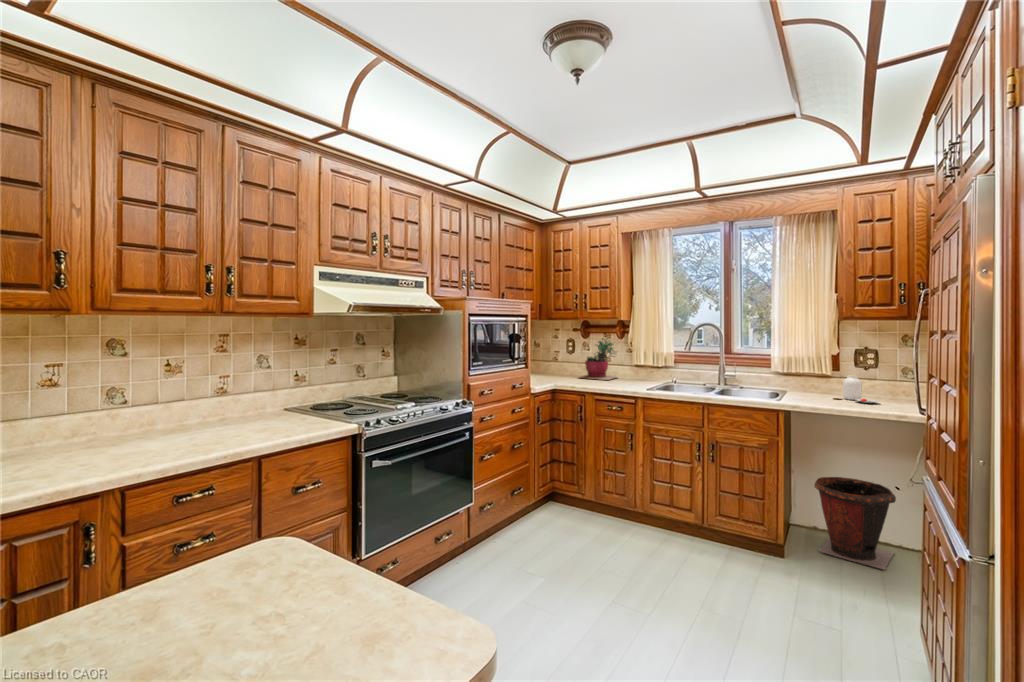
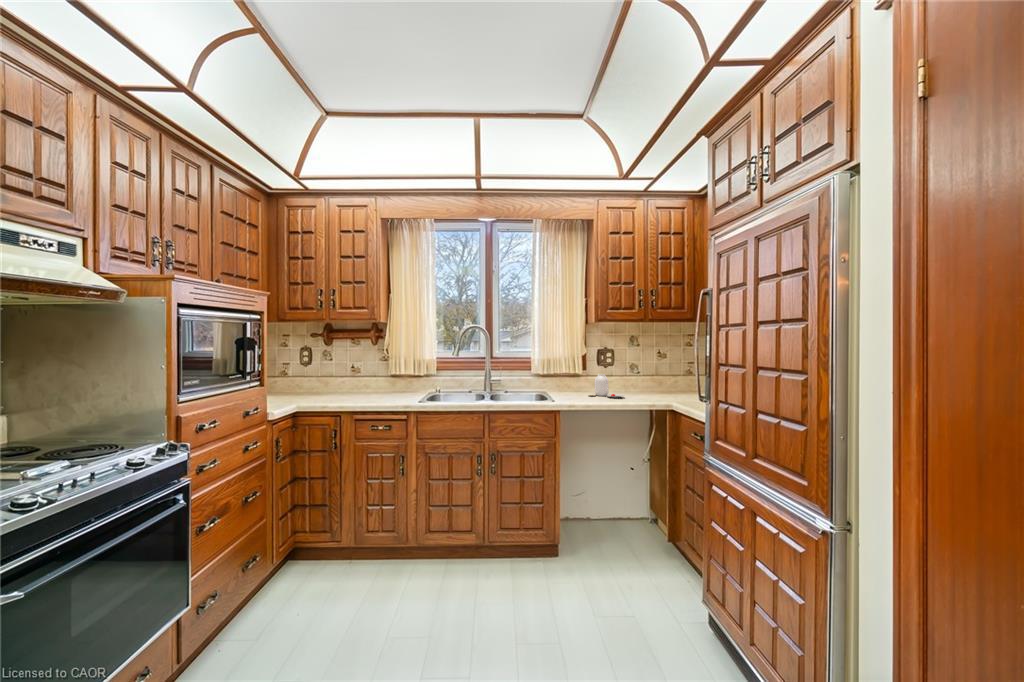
succulent plant: present [581,338,616,380] -> none [321,344,373,394]
waste bin: present [814,477,896,569] -> none [576,466,638,544]

